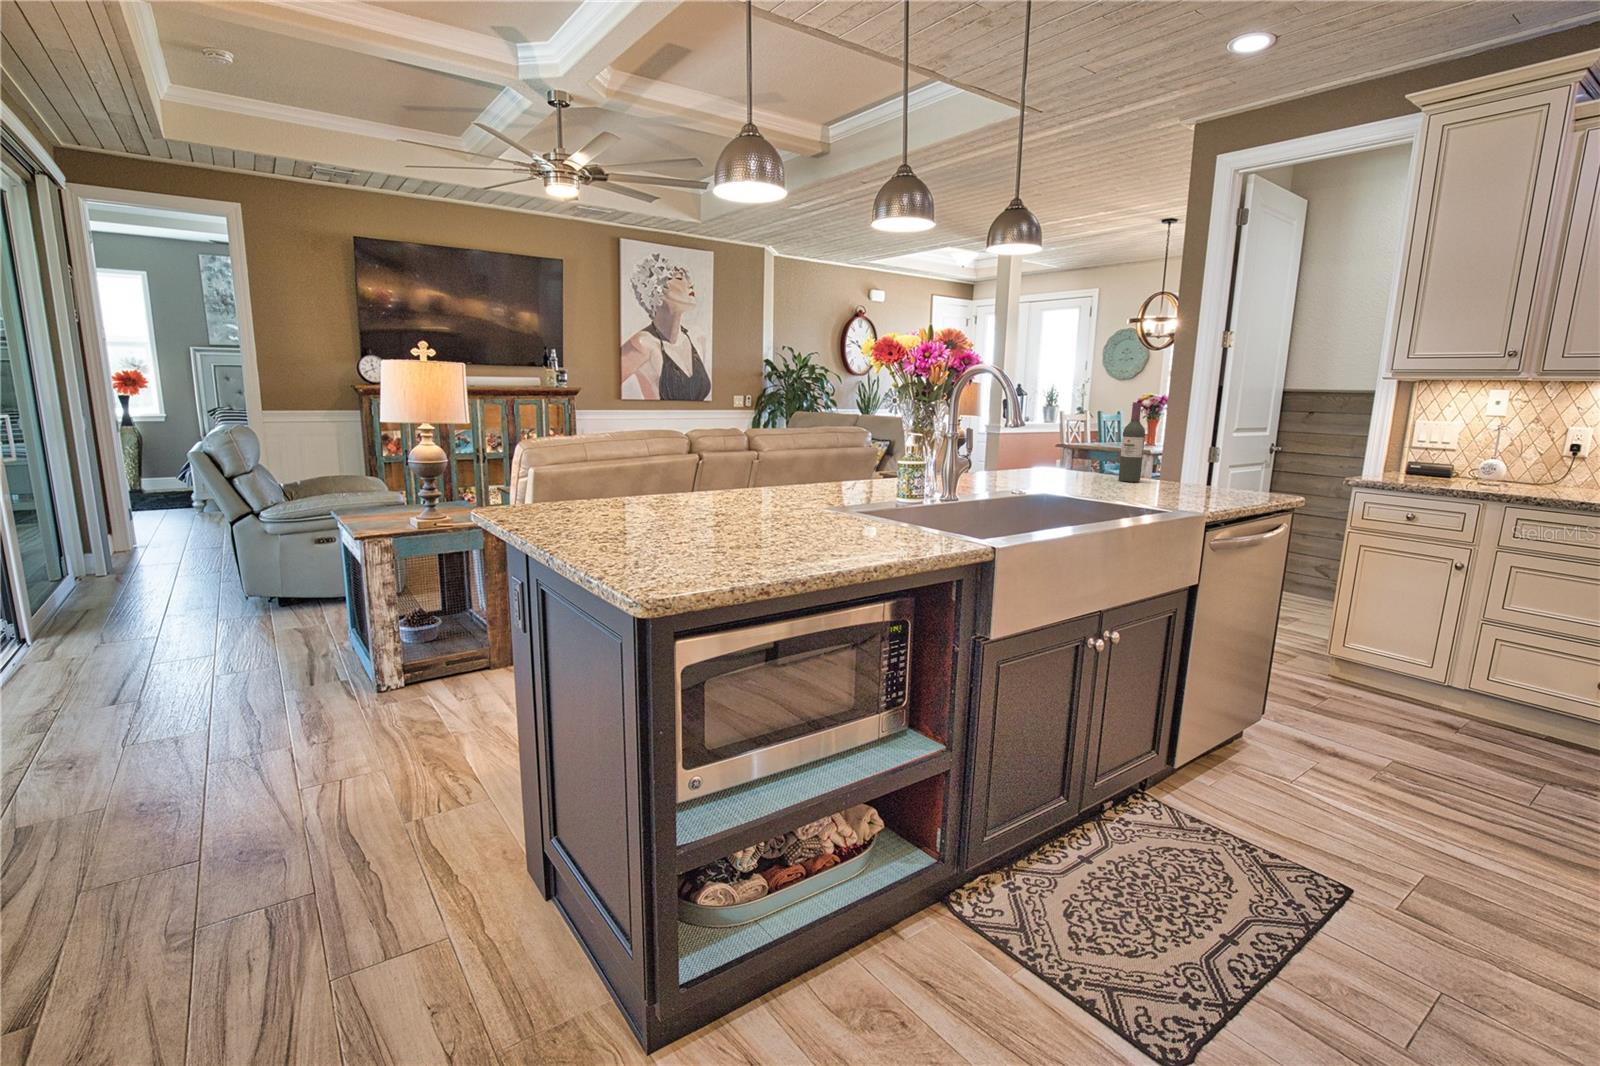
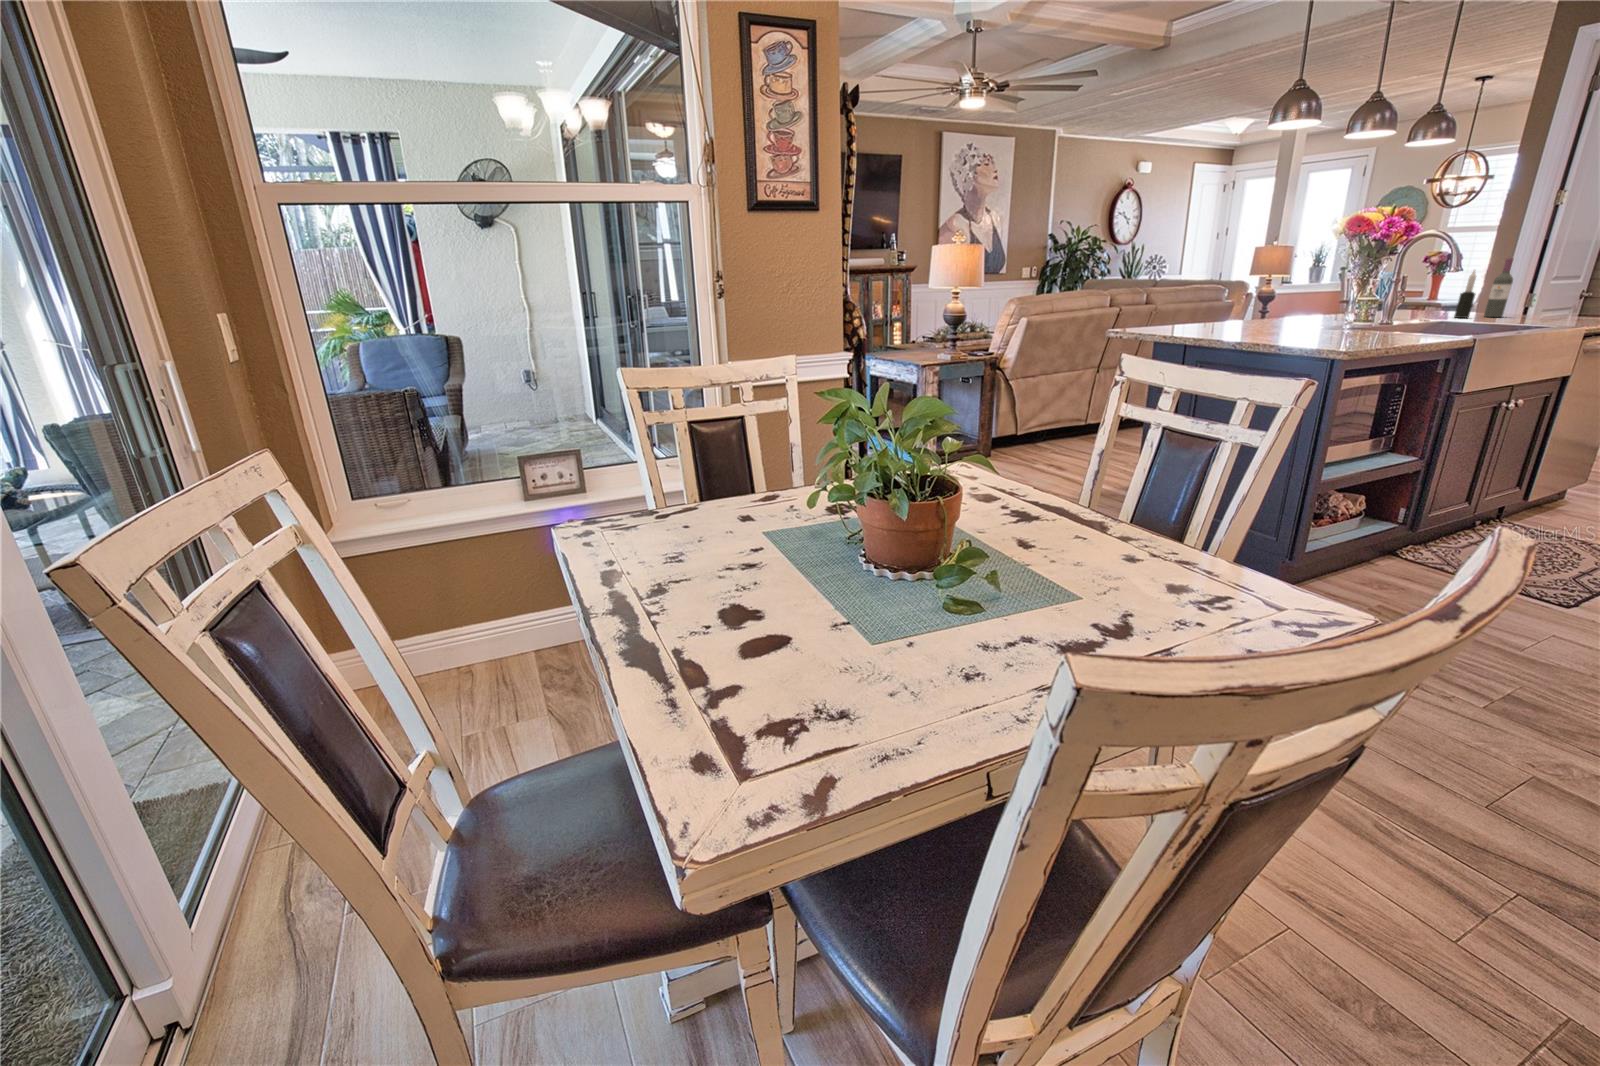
candle: none [1078,415,1099,482] -> present [1454,270,1476,318]

